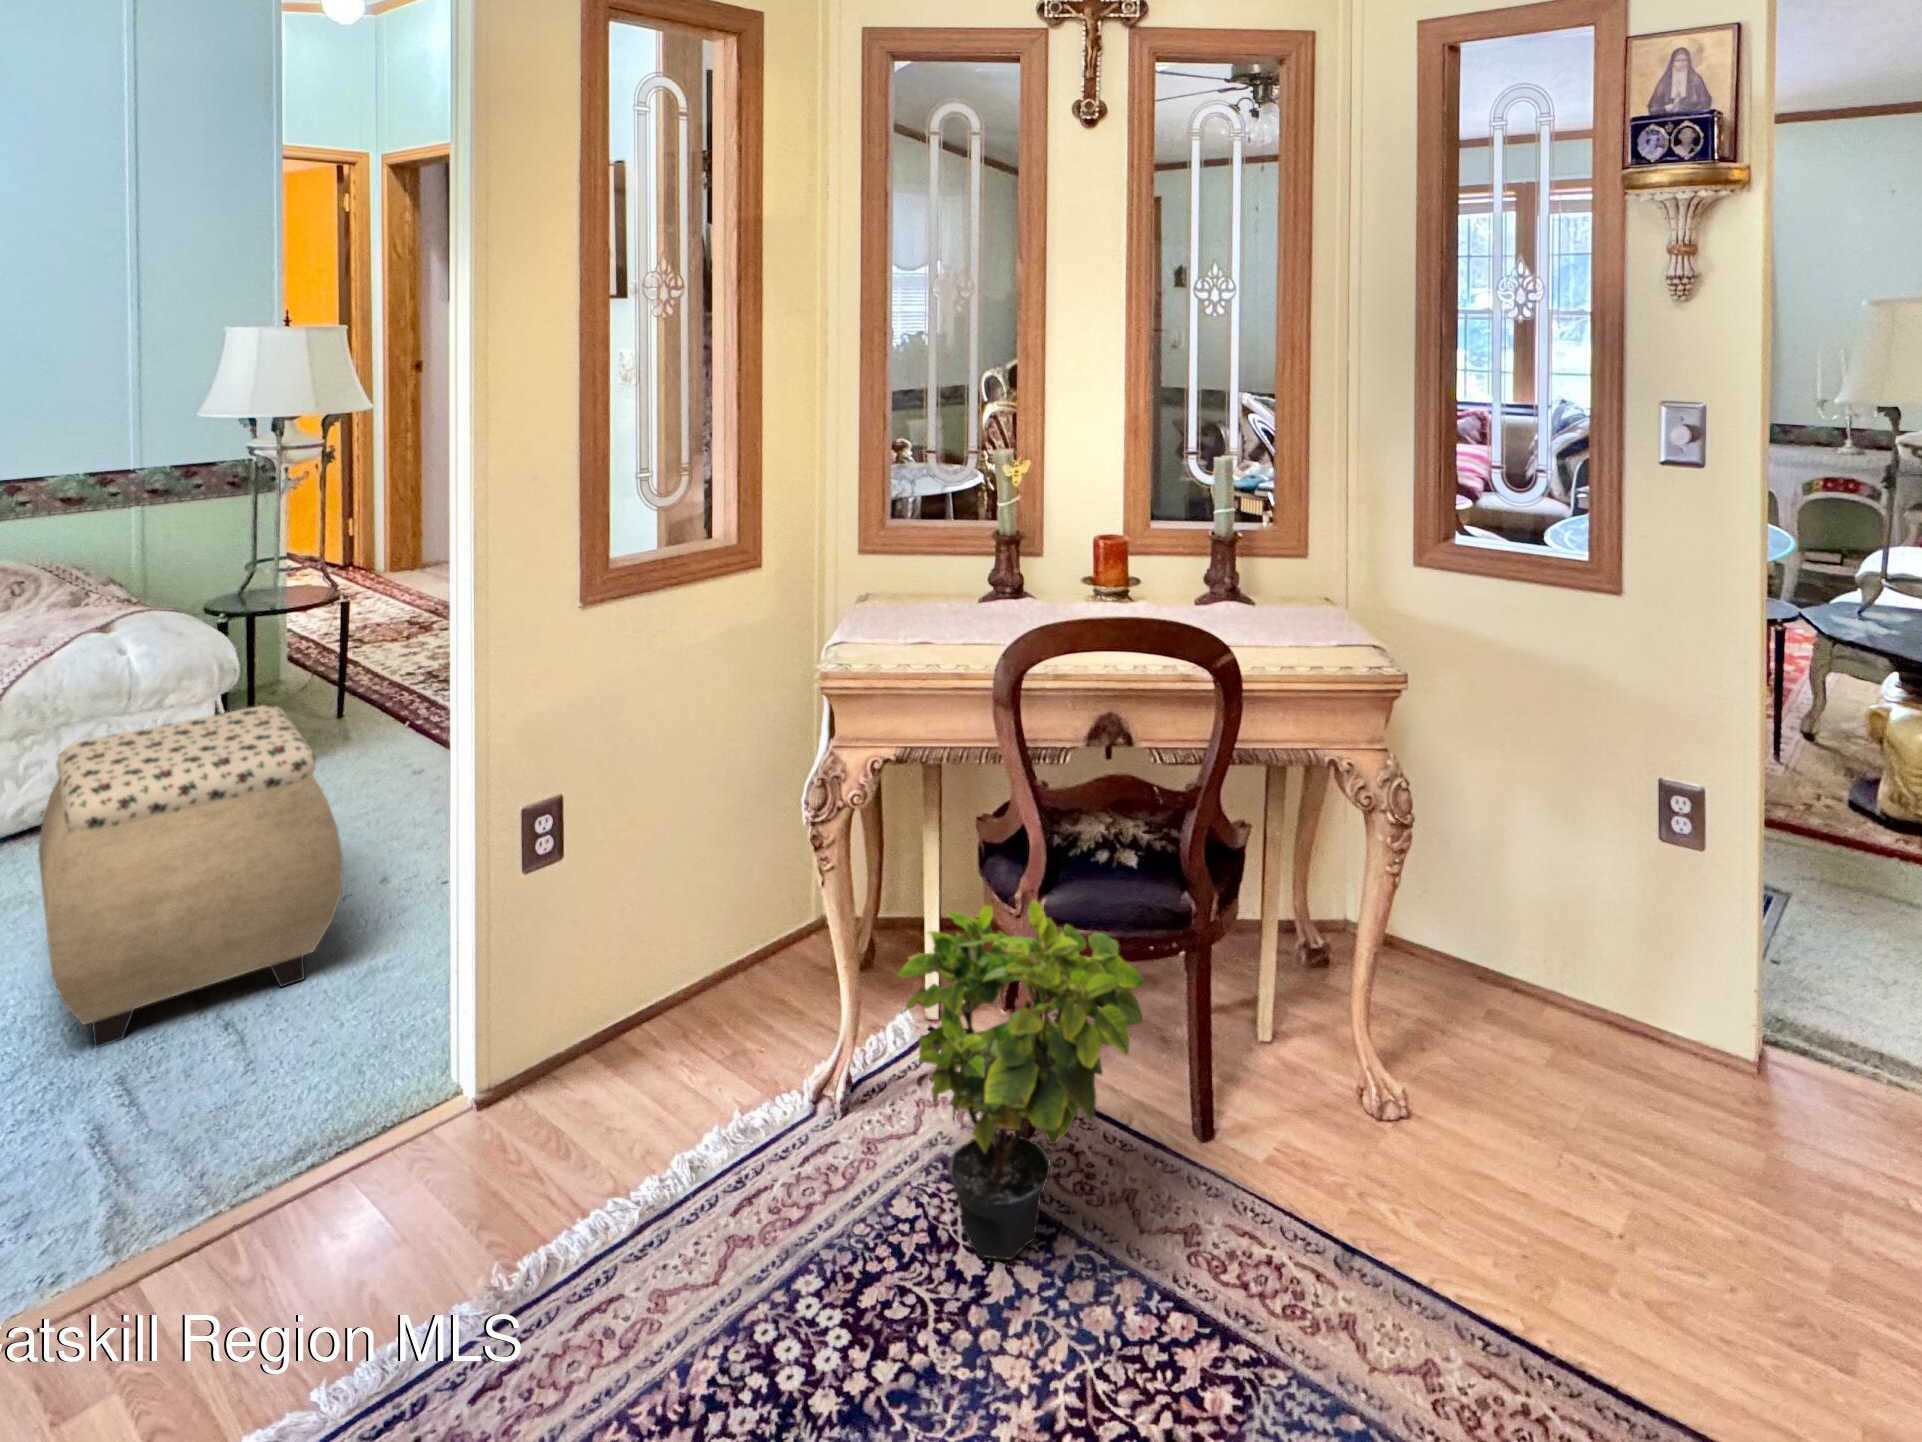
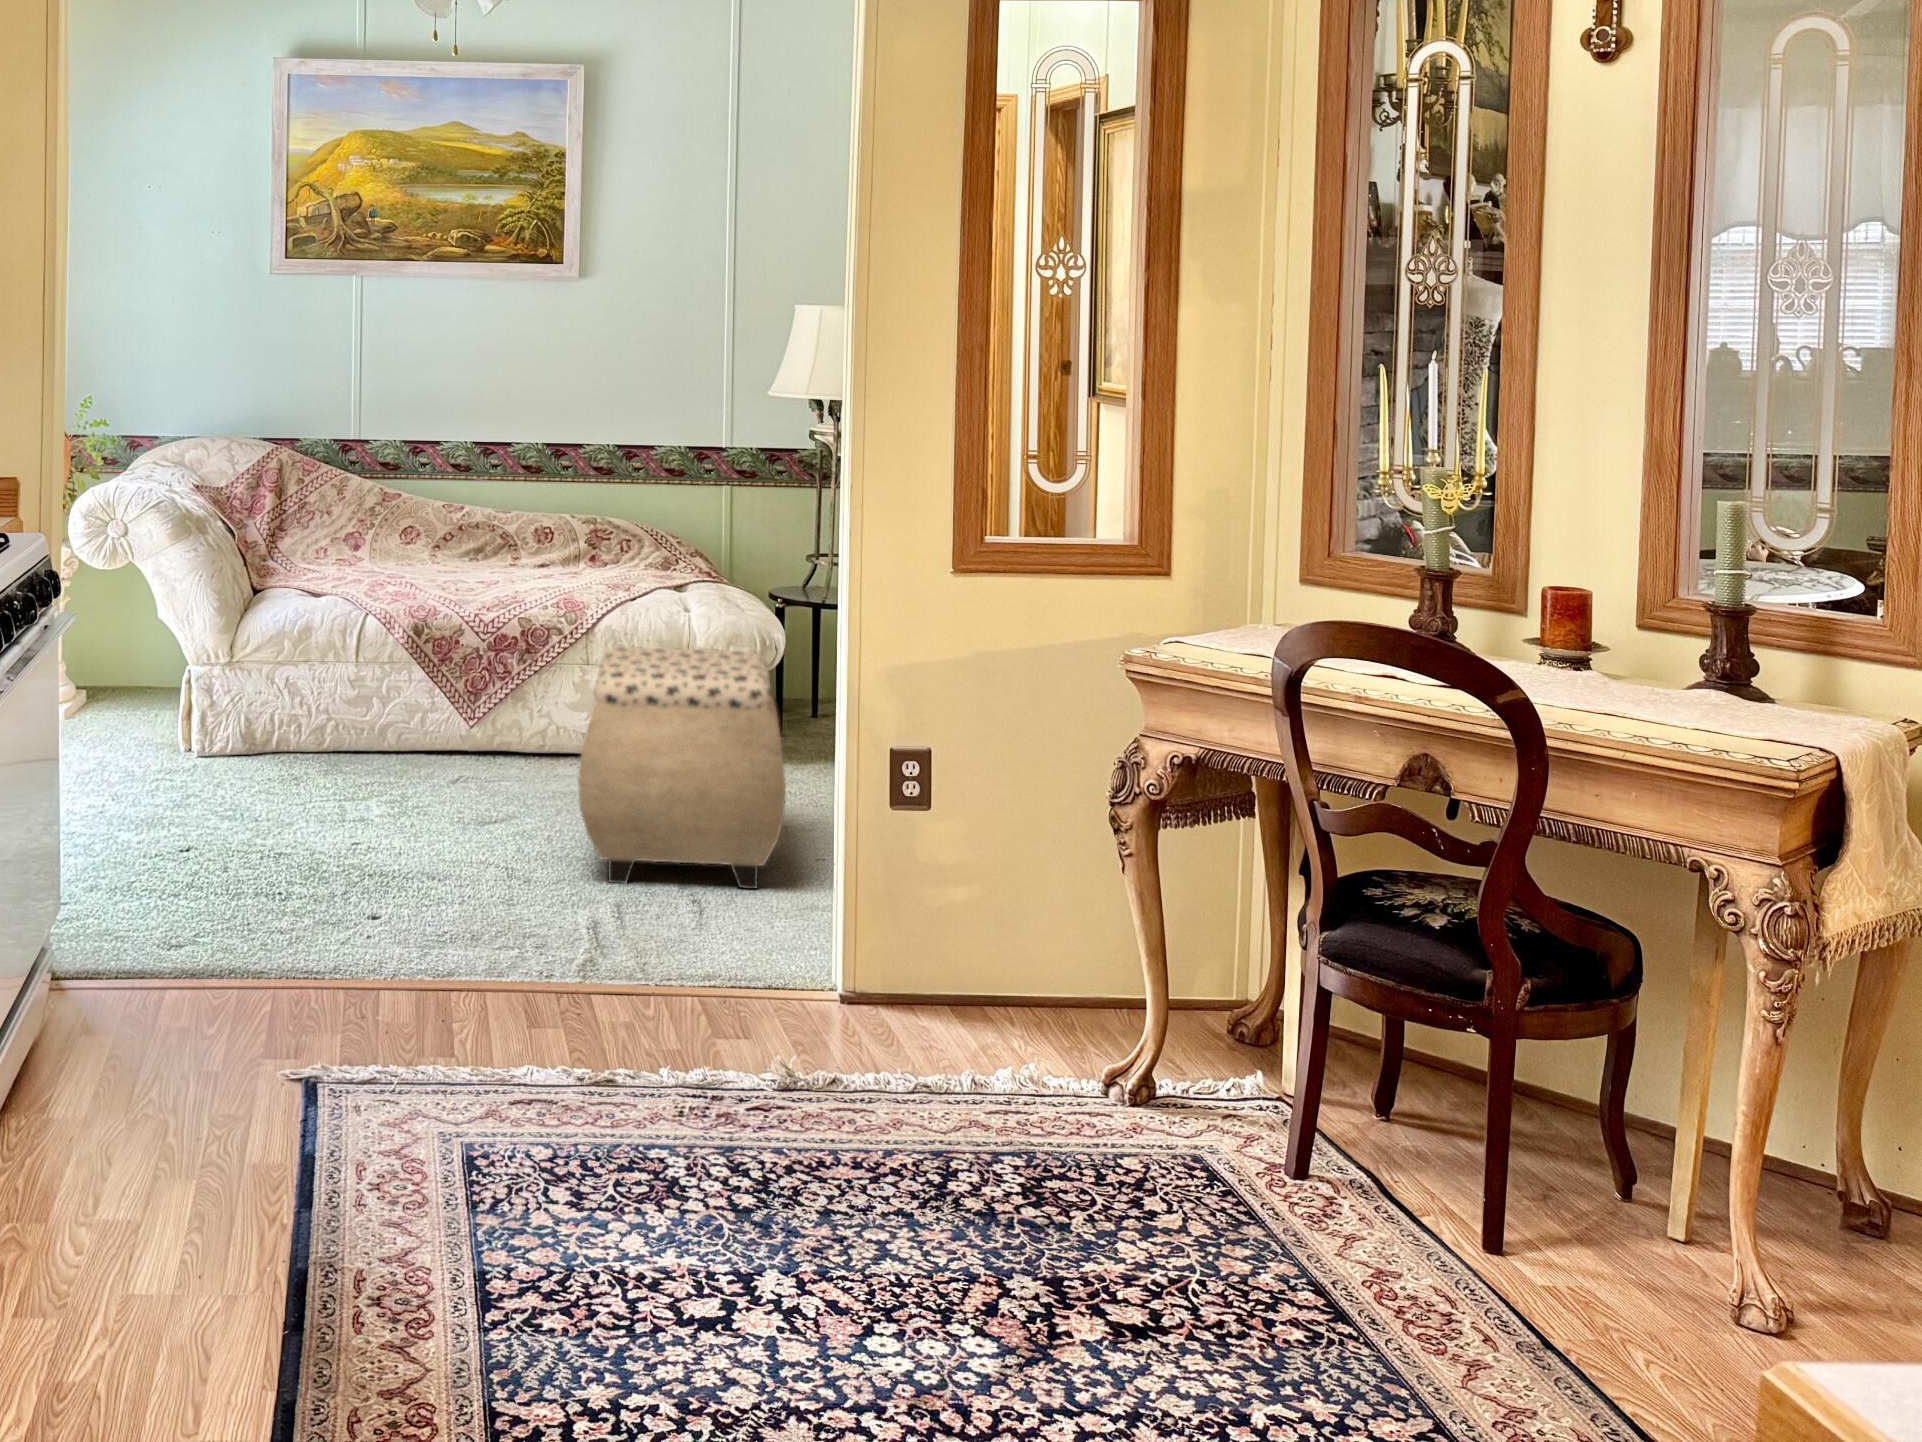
potted plant: present [897,900,1145,1260] -> none [1109,888,1363,1216]

